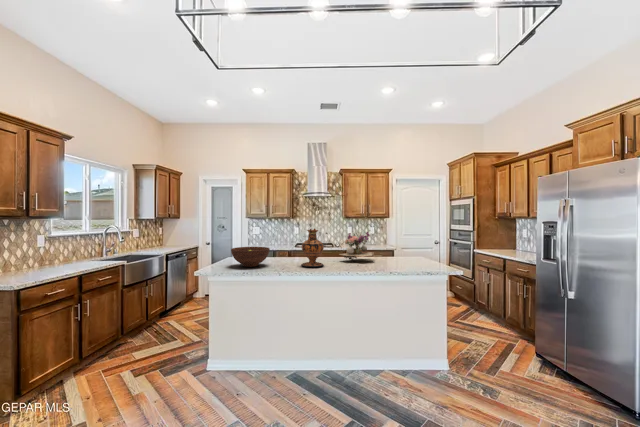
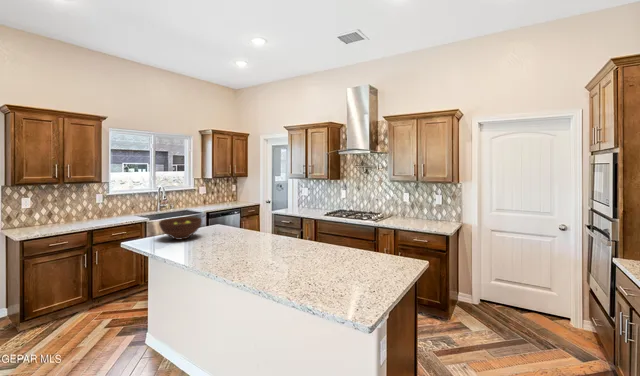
vase: present [301,229,324,267] -> none [208,204,236,250]
flower arrangement: present [340,232,373,260] -> none [271,209,319,247]

